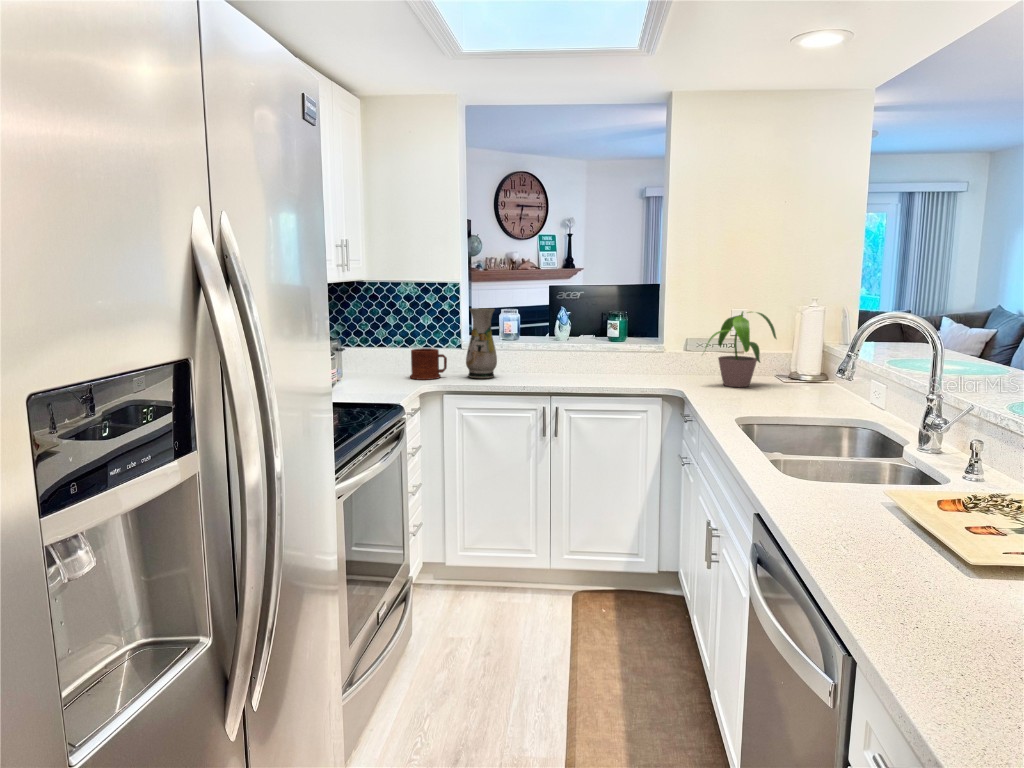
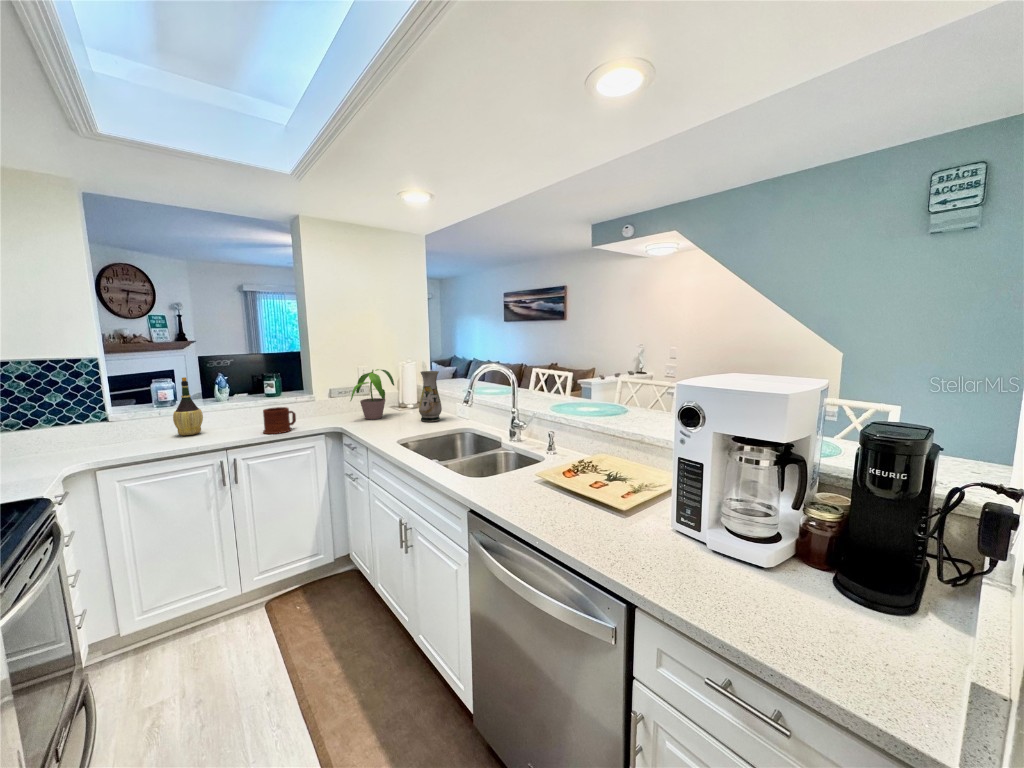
wine bottle: none [511,307,538,374] -> present [173,377,203,435]
vase: present [466,308,497,378] -> present [419,371,442,422]
mug: present [410,348,447,380] -> present [263,407,296,434]

